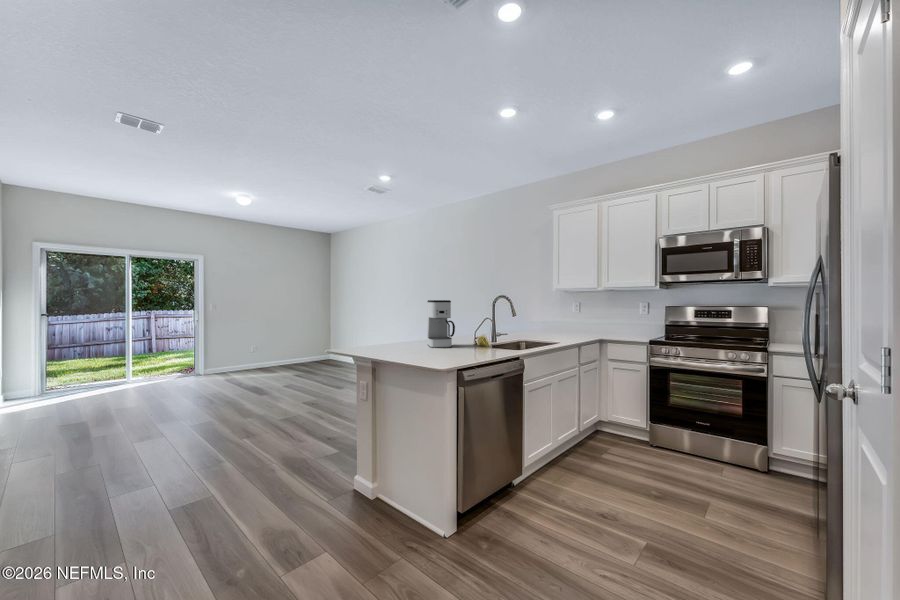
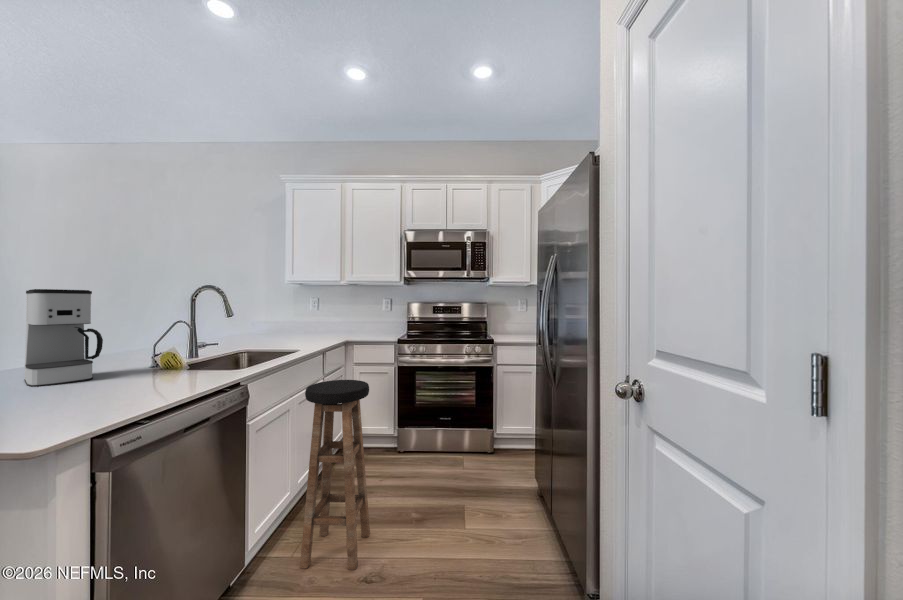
bar stool: none [555,366,610,505] -> present [300,380,370,570]

